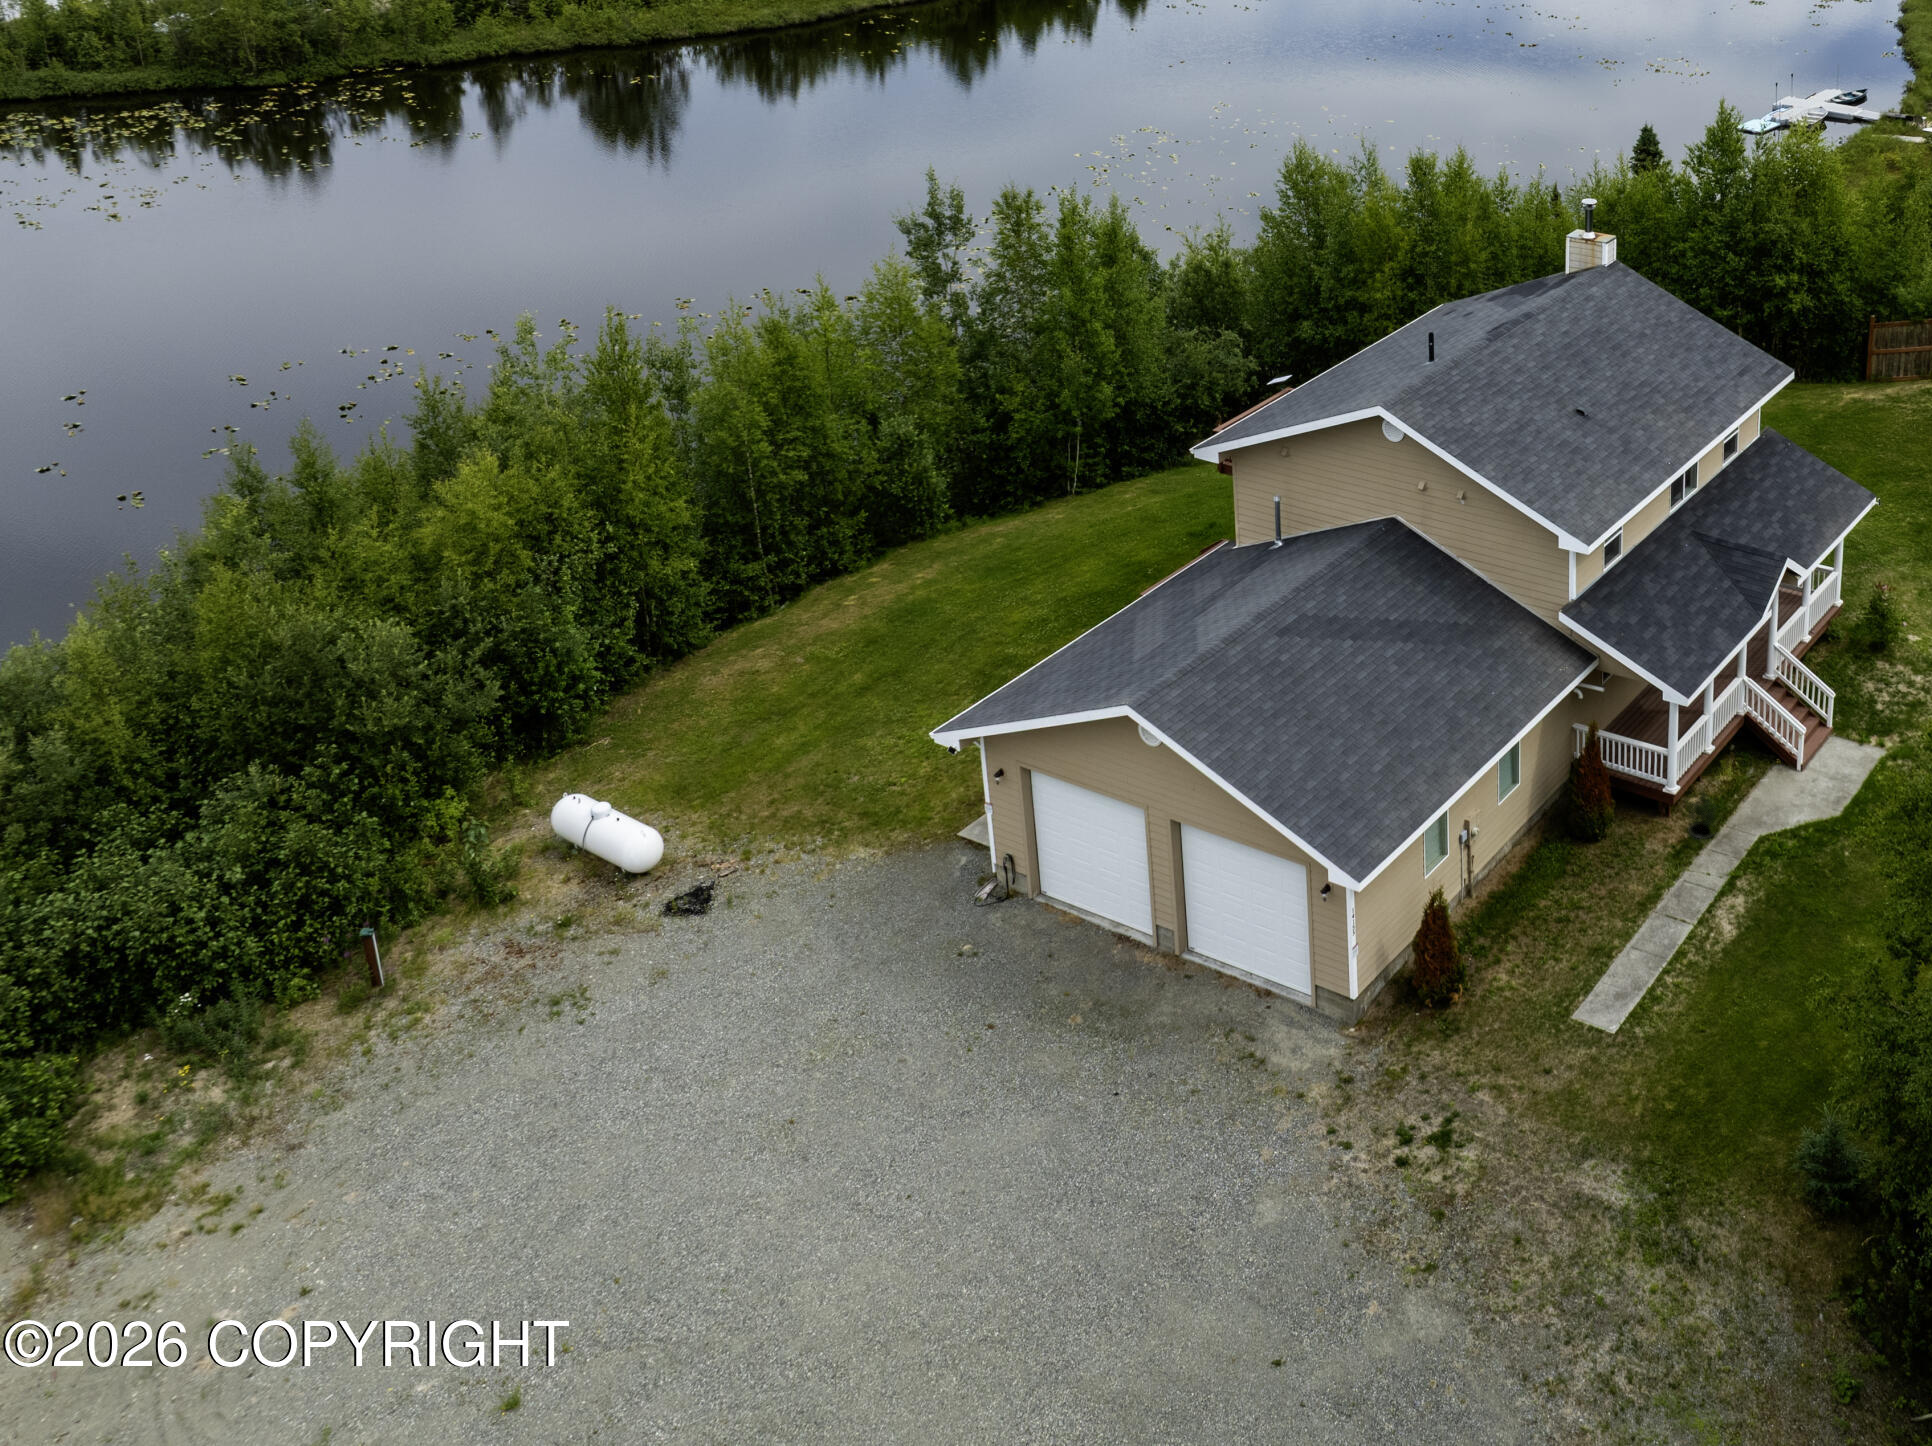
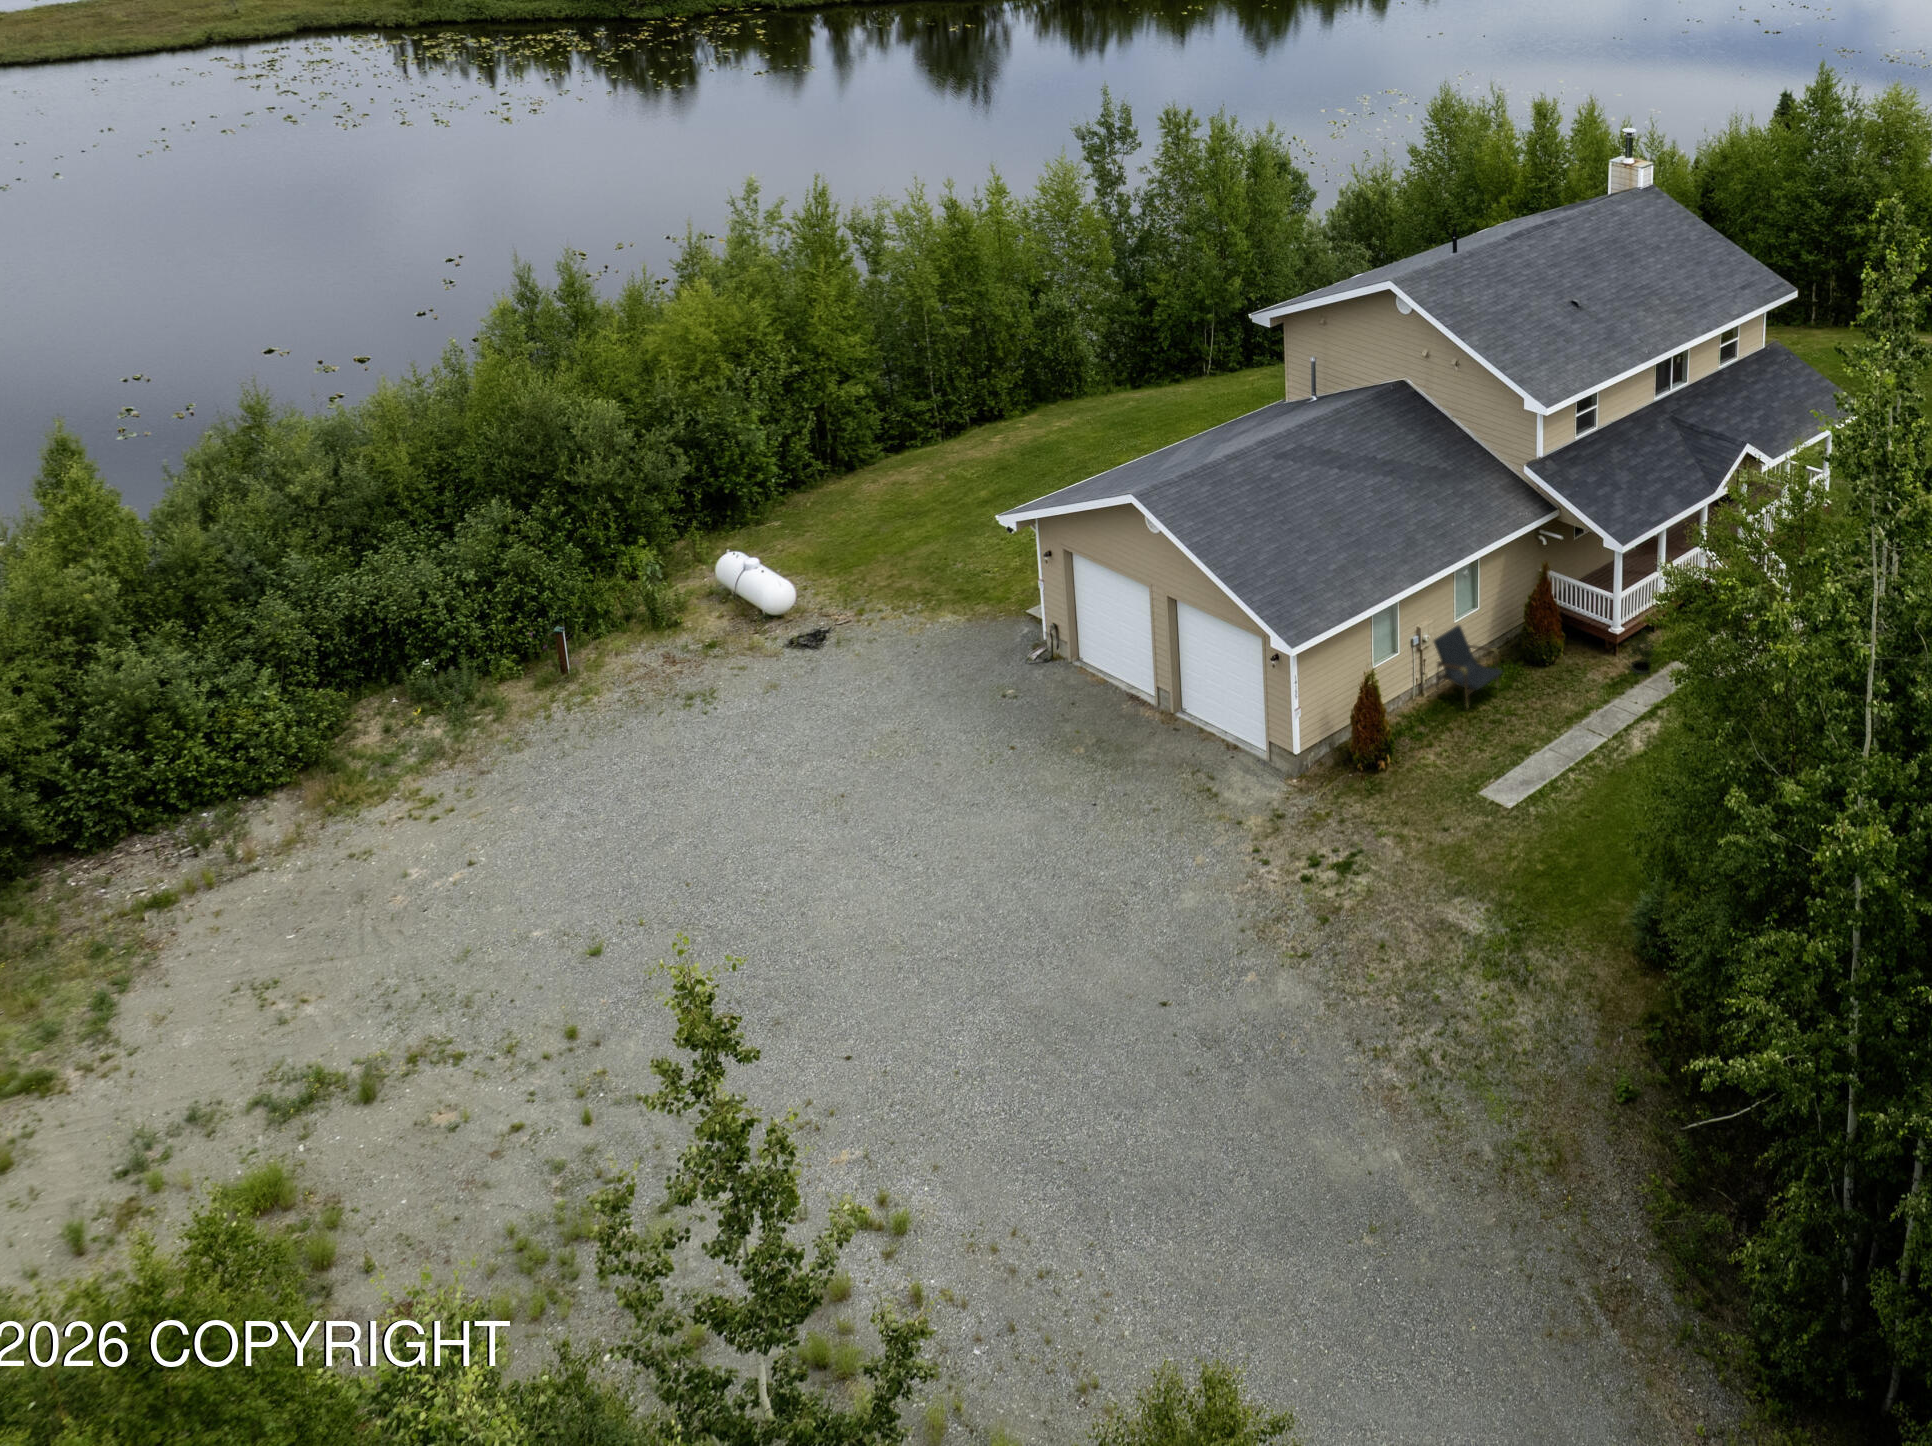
lounge chair: none [1476,807,1557,908] -> present [1434,625,1502,706]

